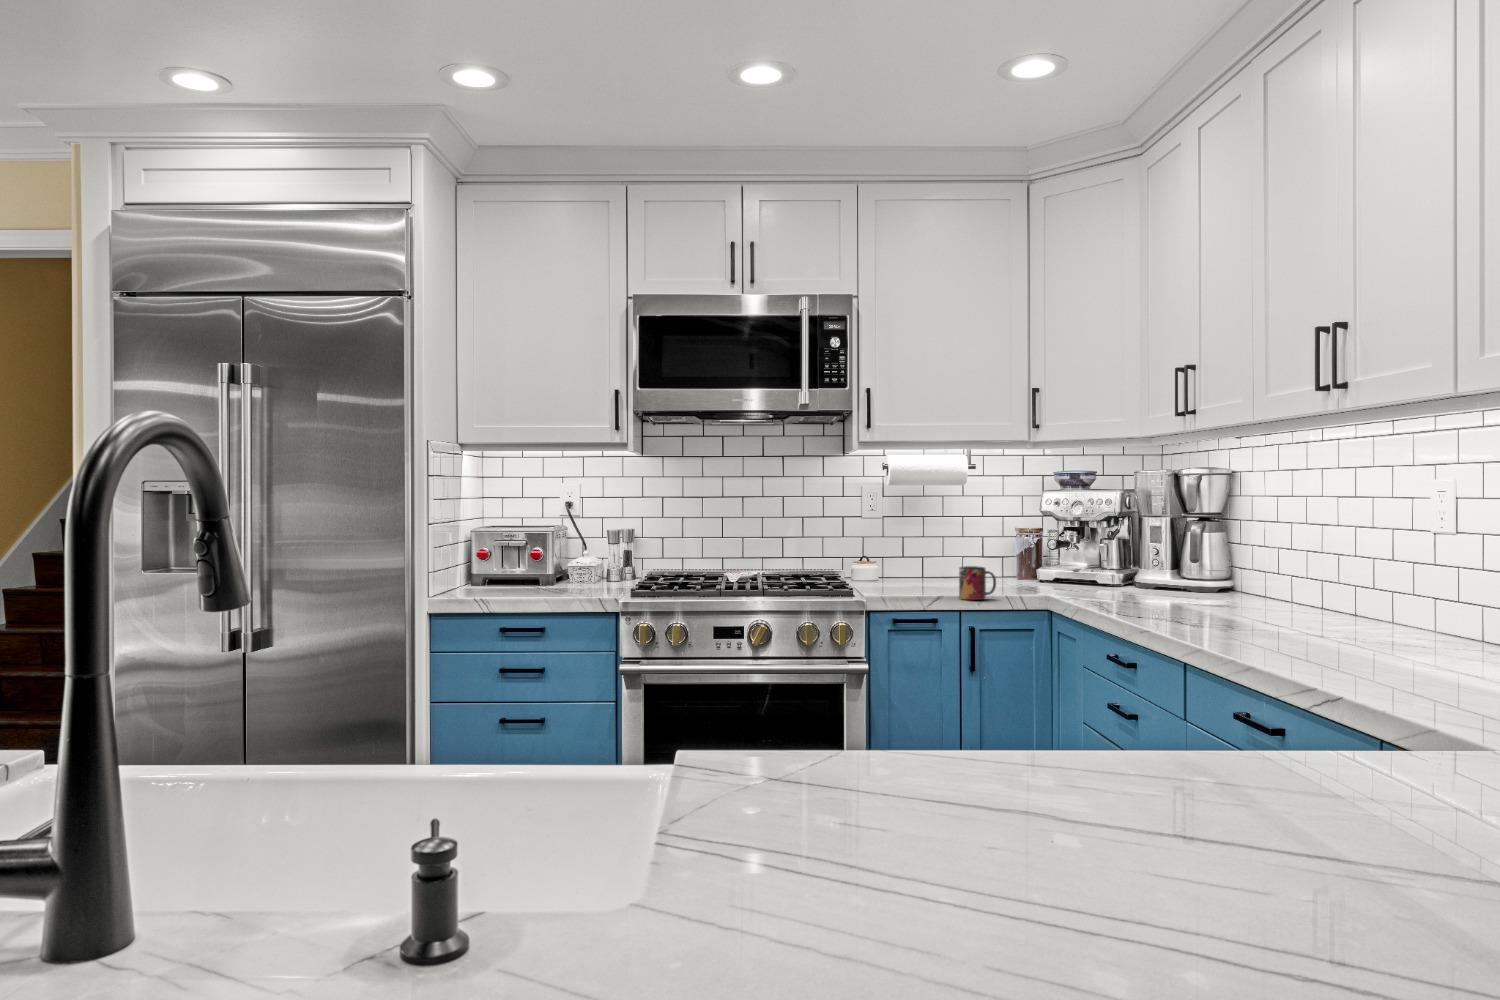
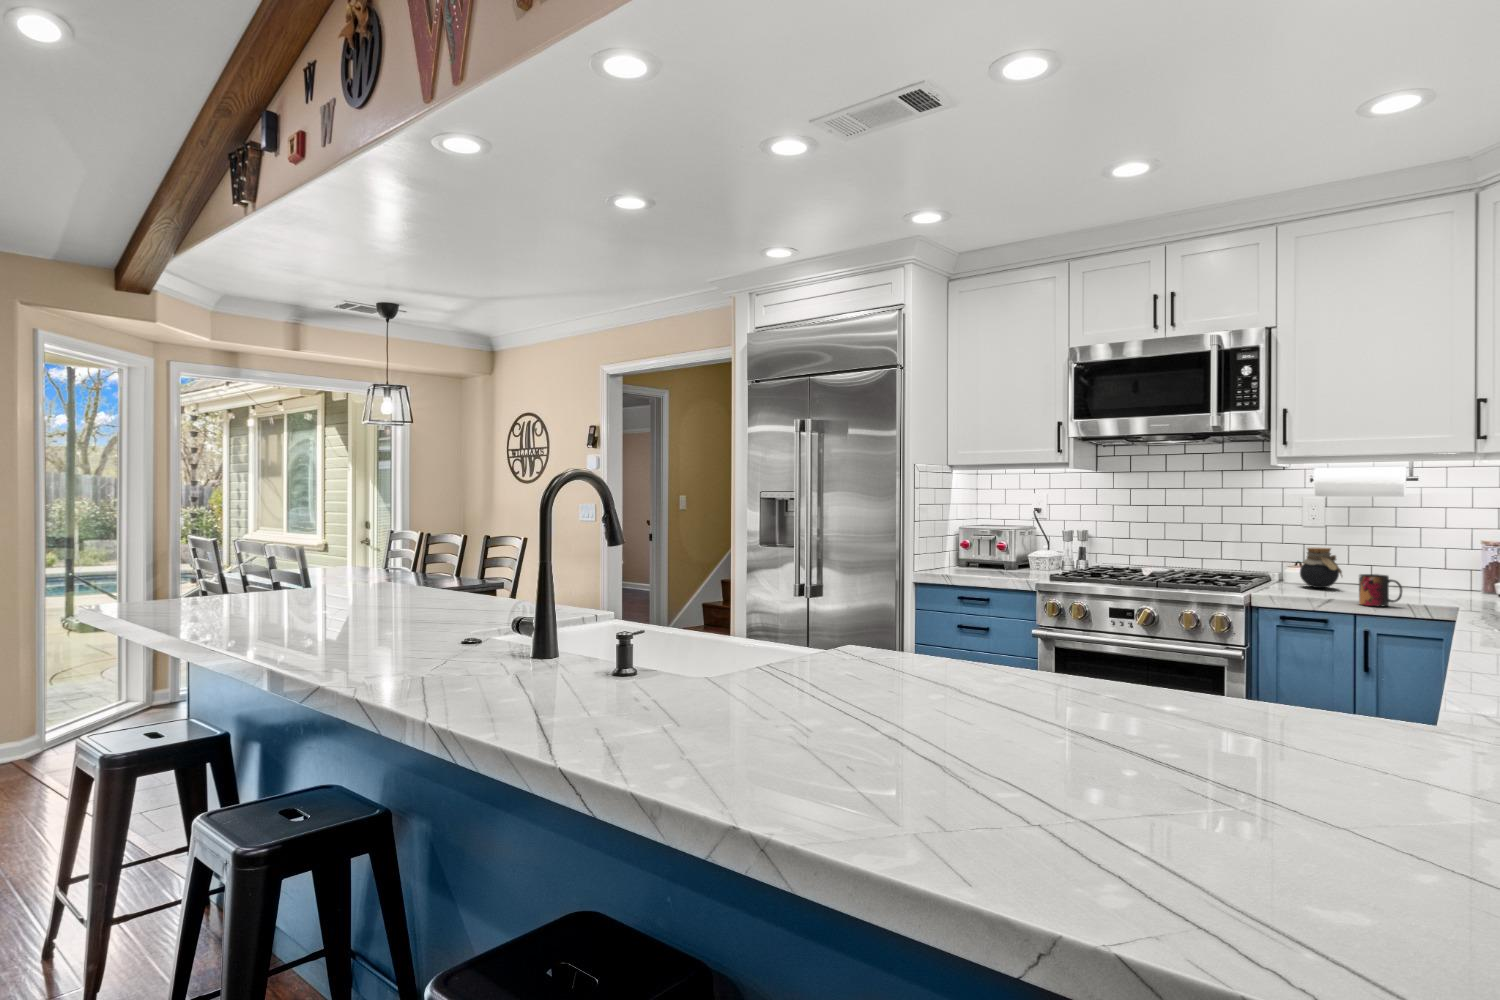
jar: none [873,540,916,584] -> present [1300,548,1342,588]

